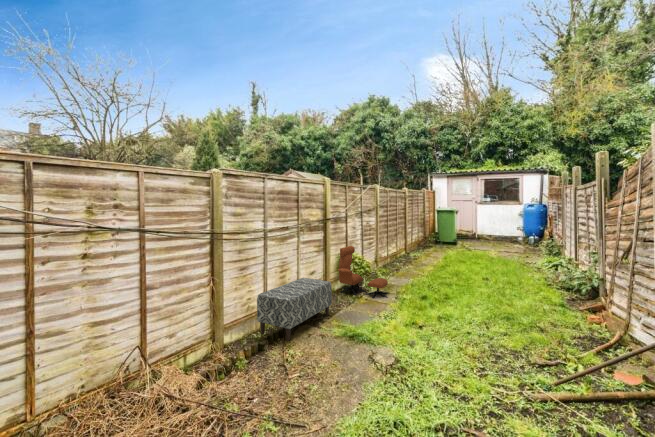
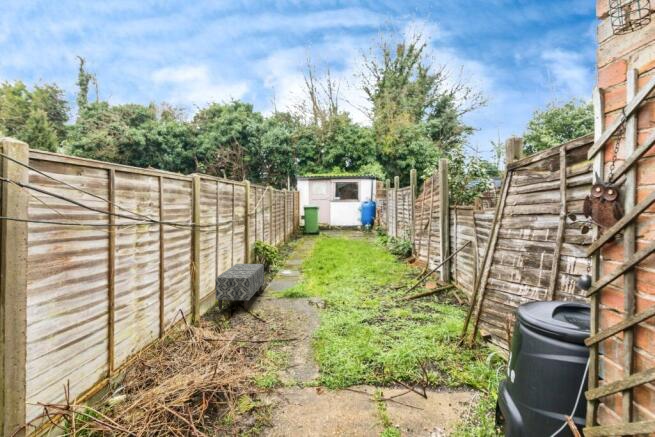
lounge chair: present [338,246,388,298] -> none [256,237,297,277]

